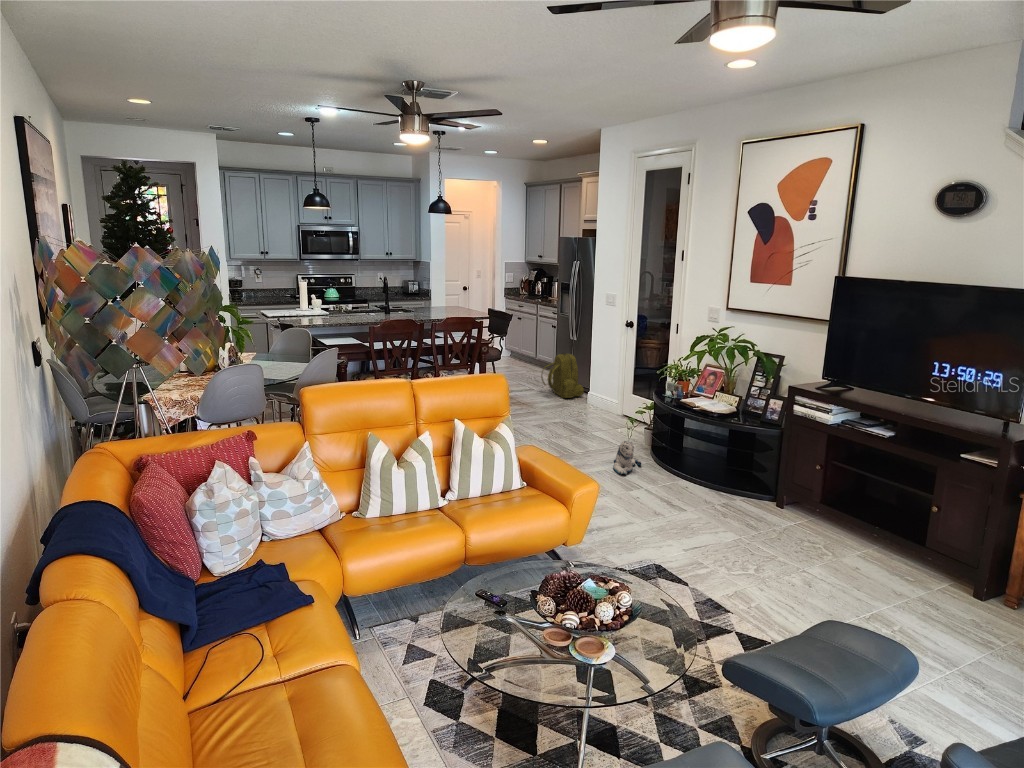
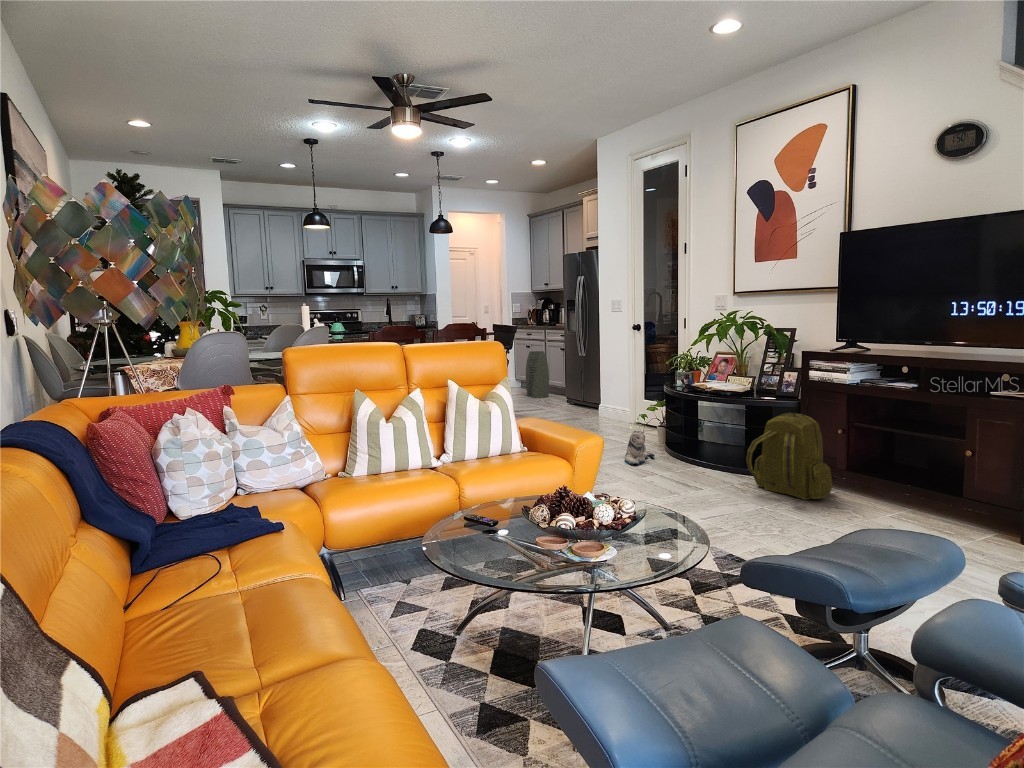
air purifier: none [518,328,541,374] -> present [526,351,549,398]
backpack: present [541,353,584,398] -> present [746,412,832,500]

